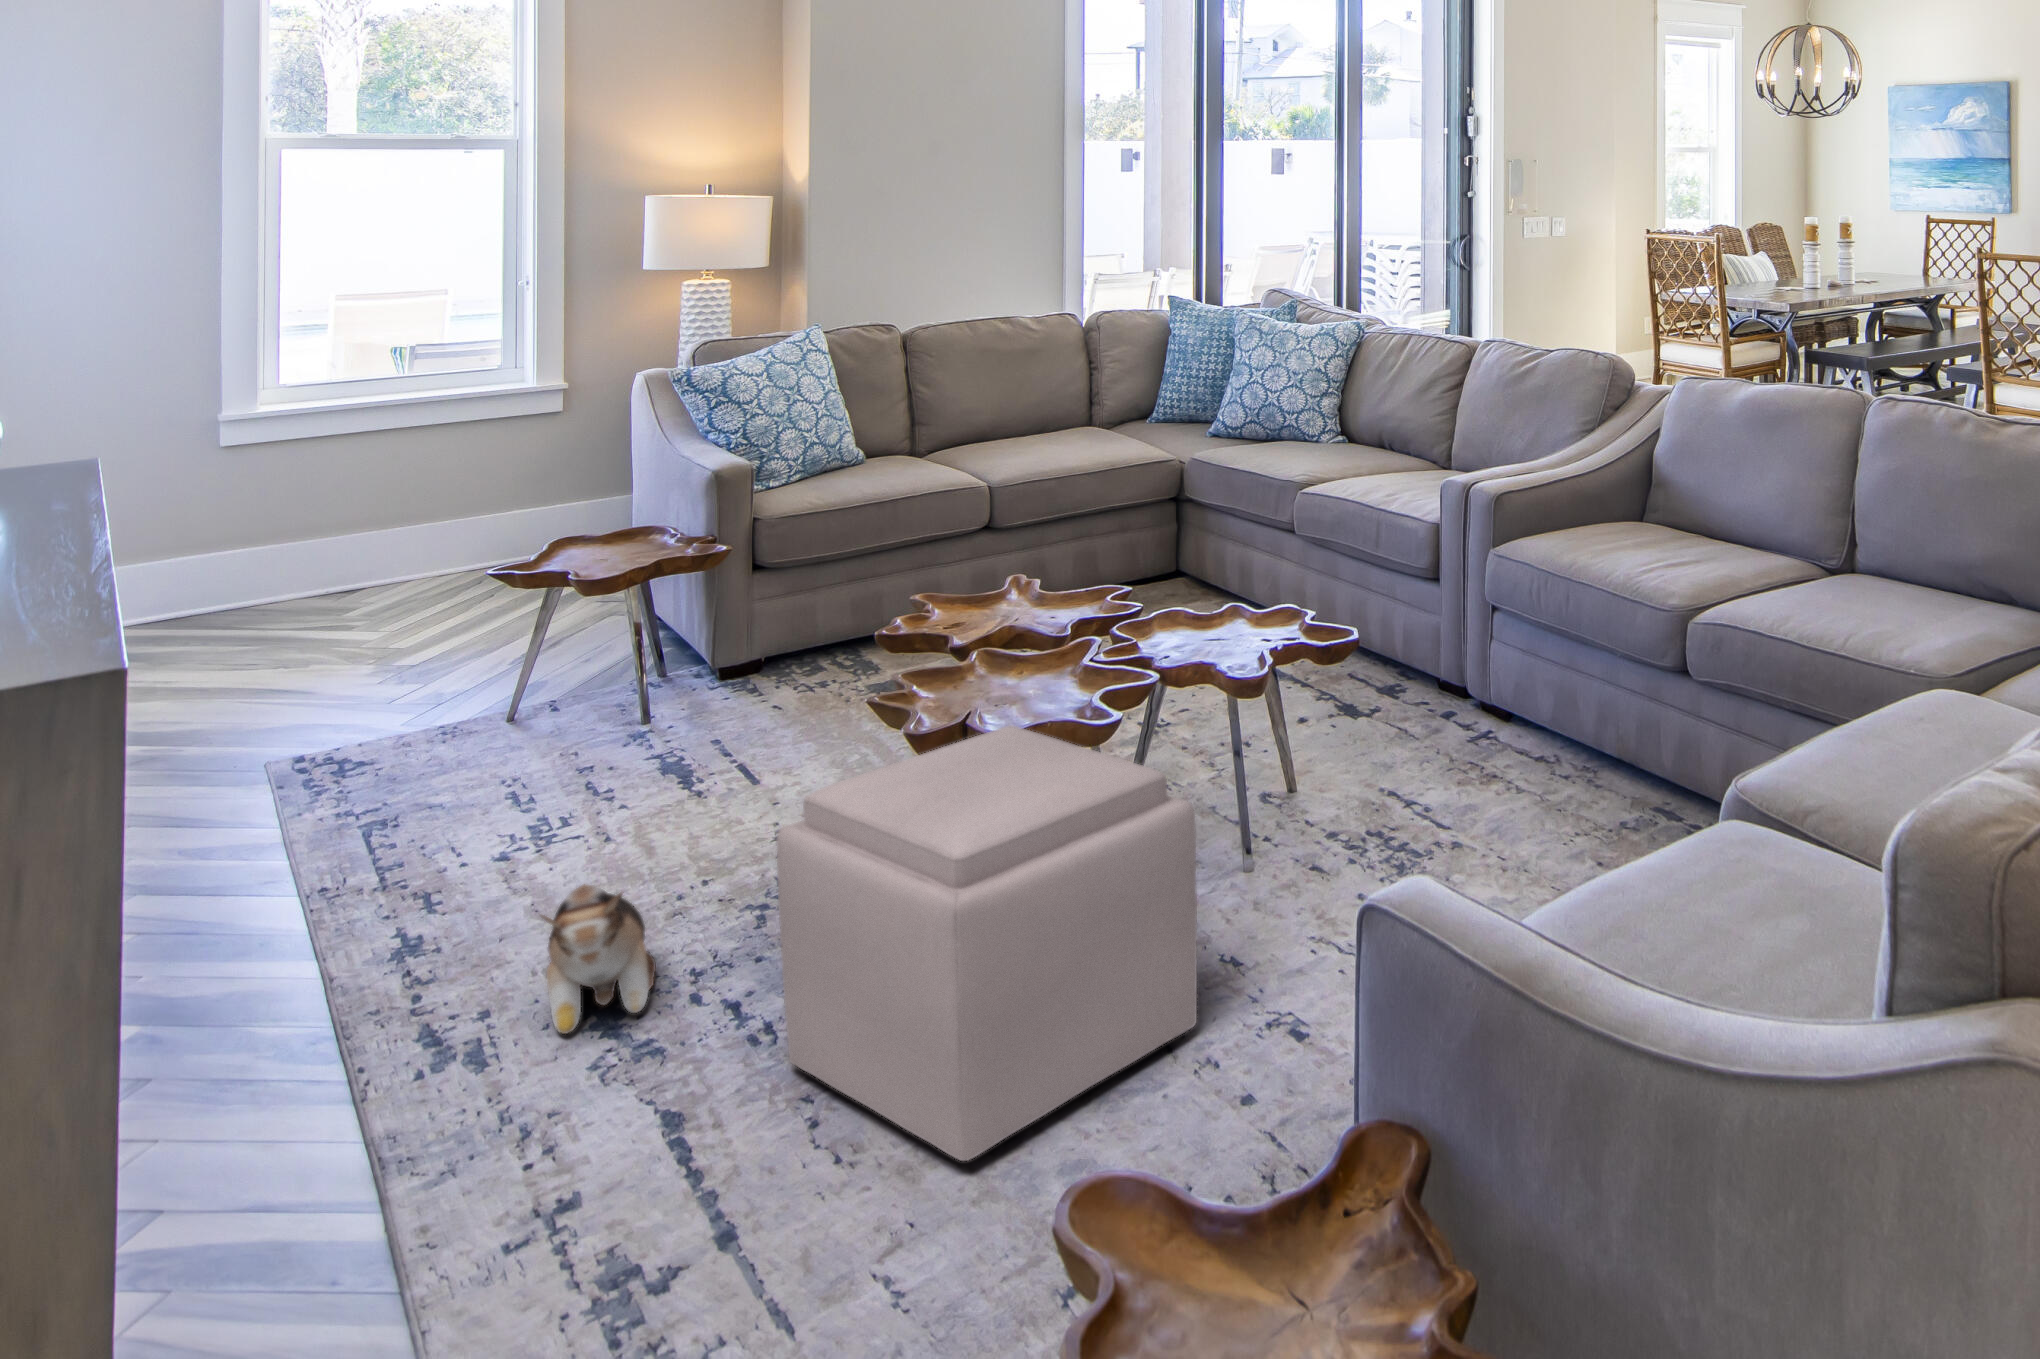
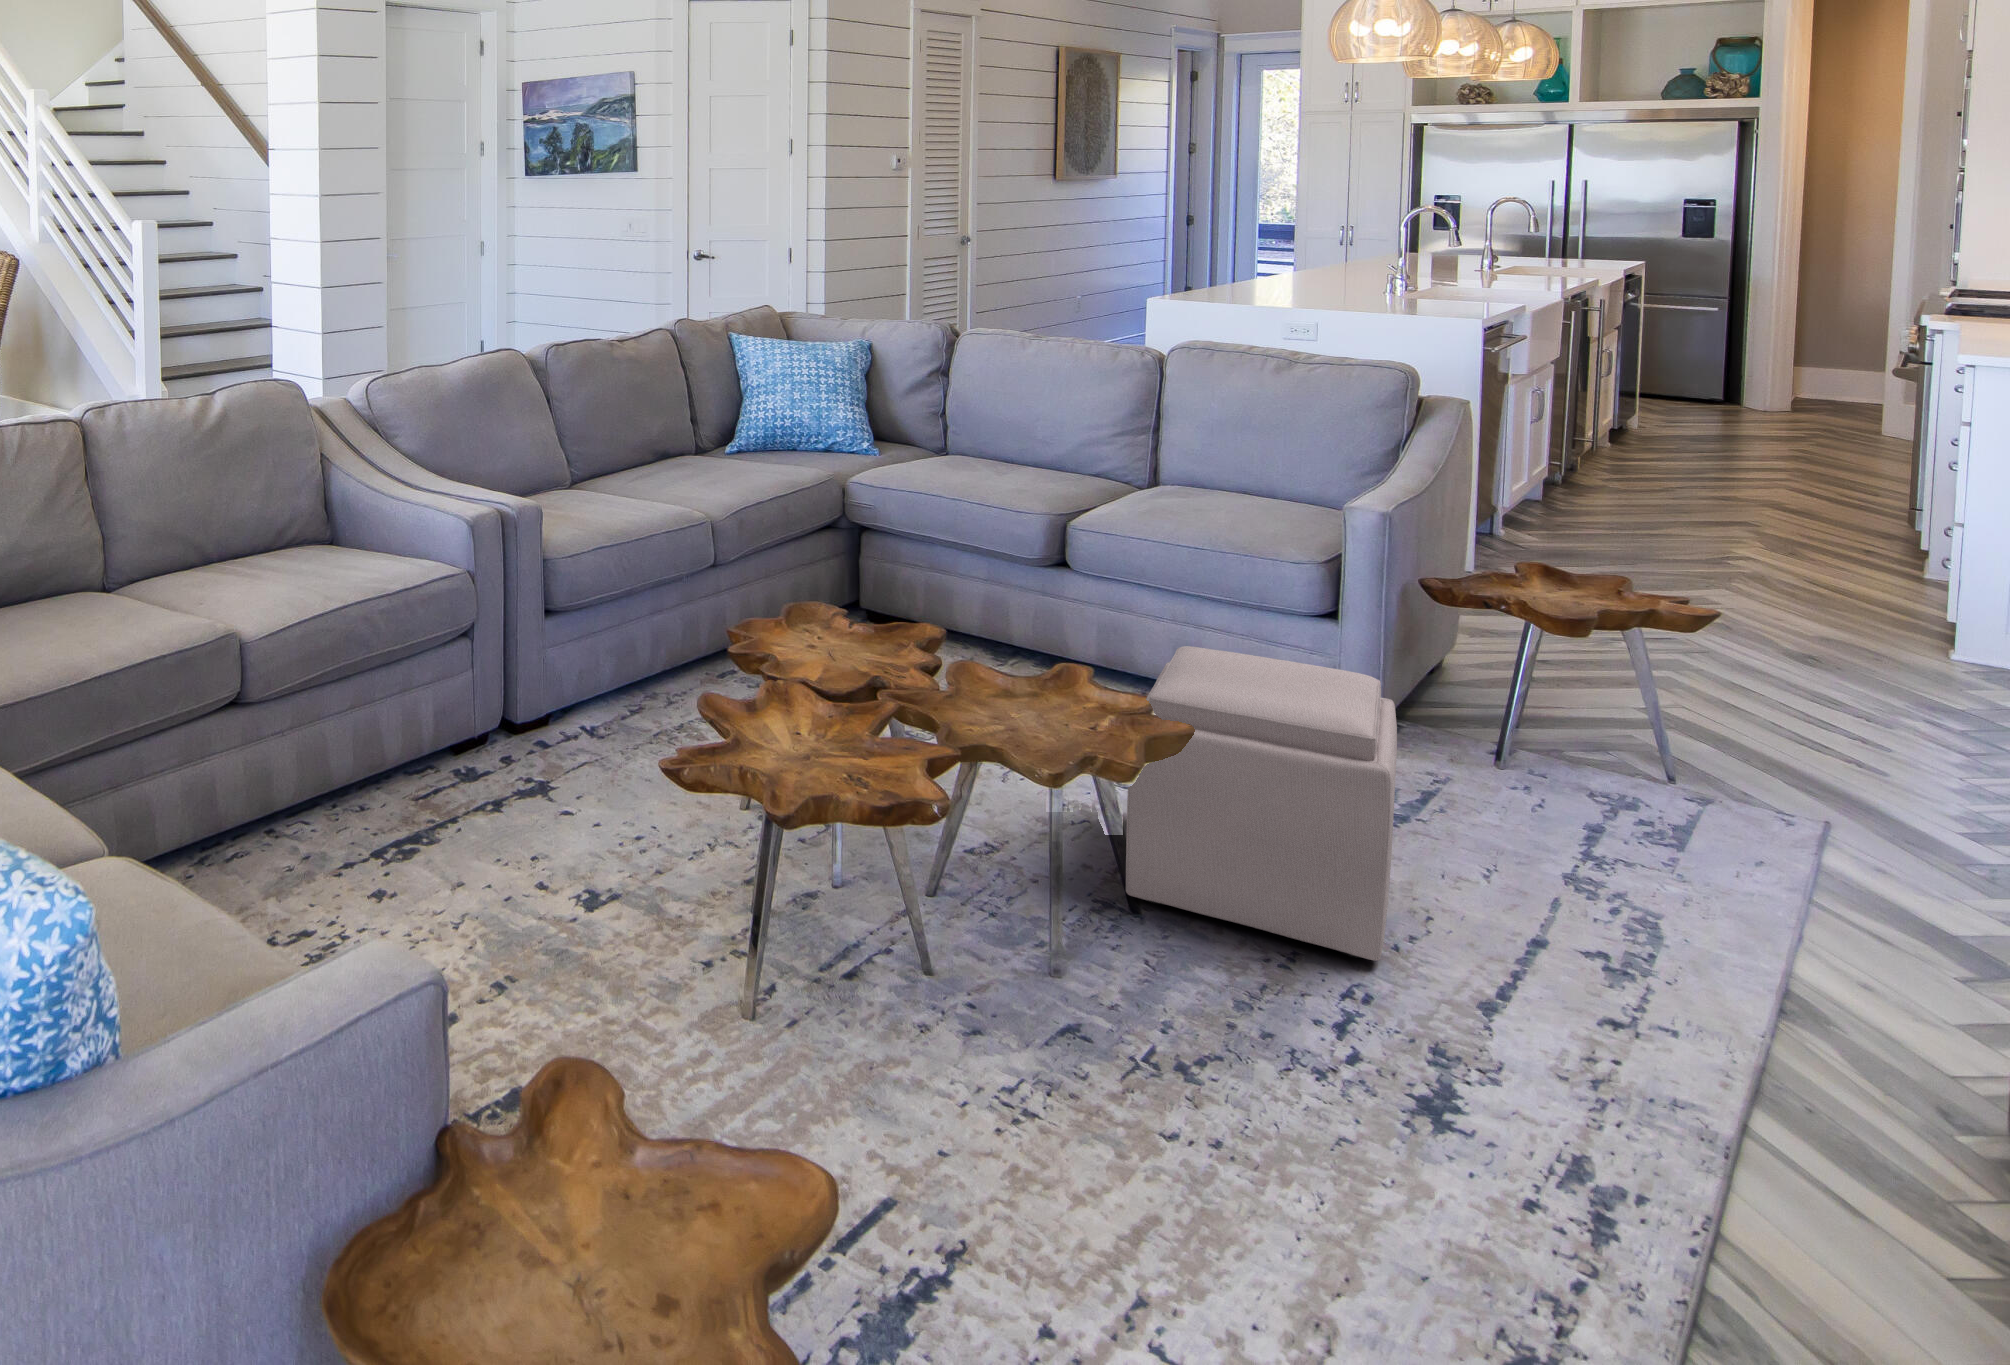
plush toy: present [540,884,656,1034] -> none [1332,920,1538,1168]

